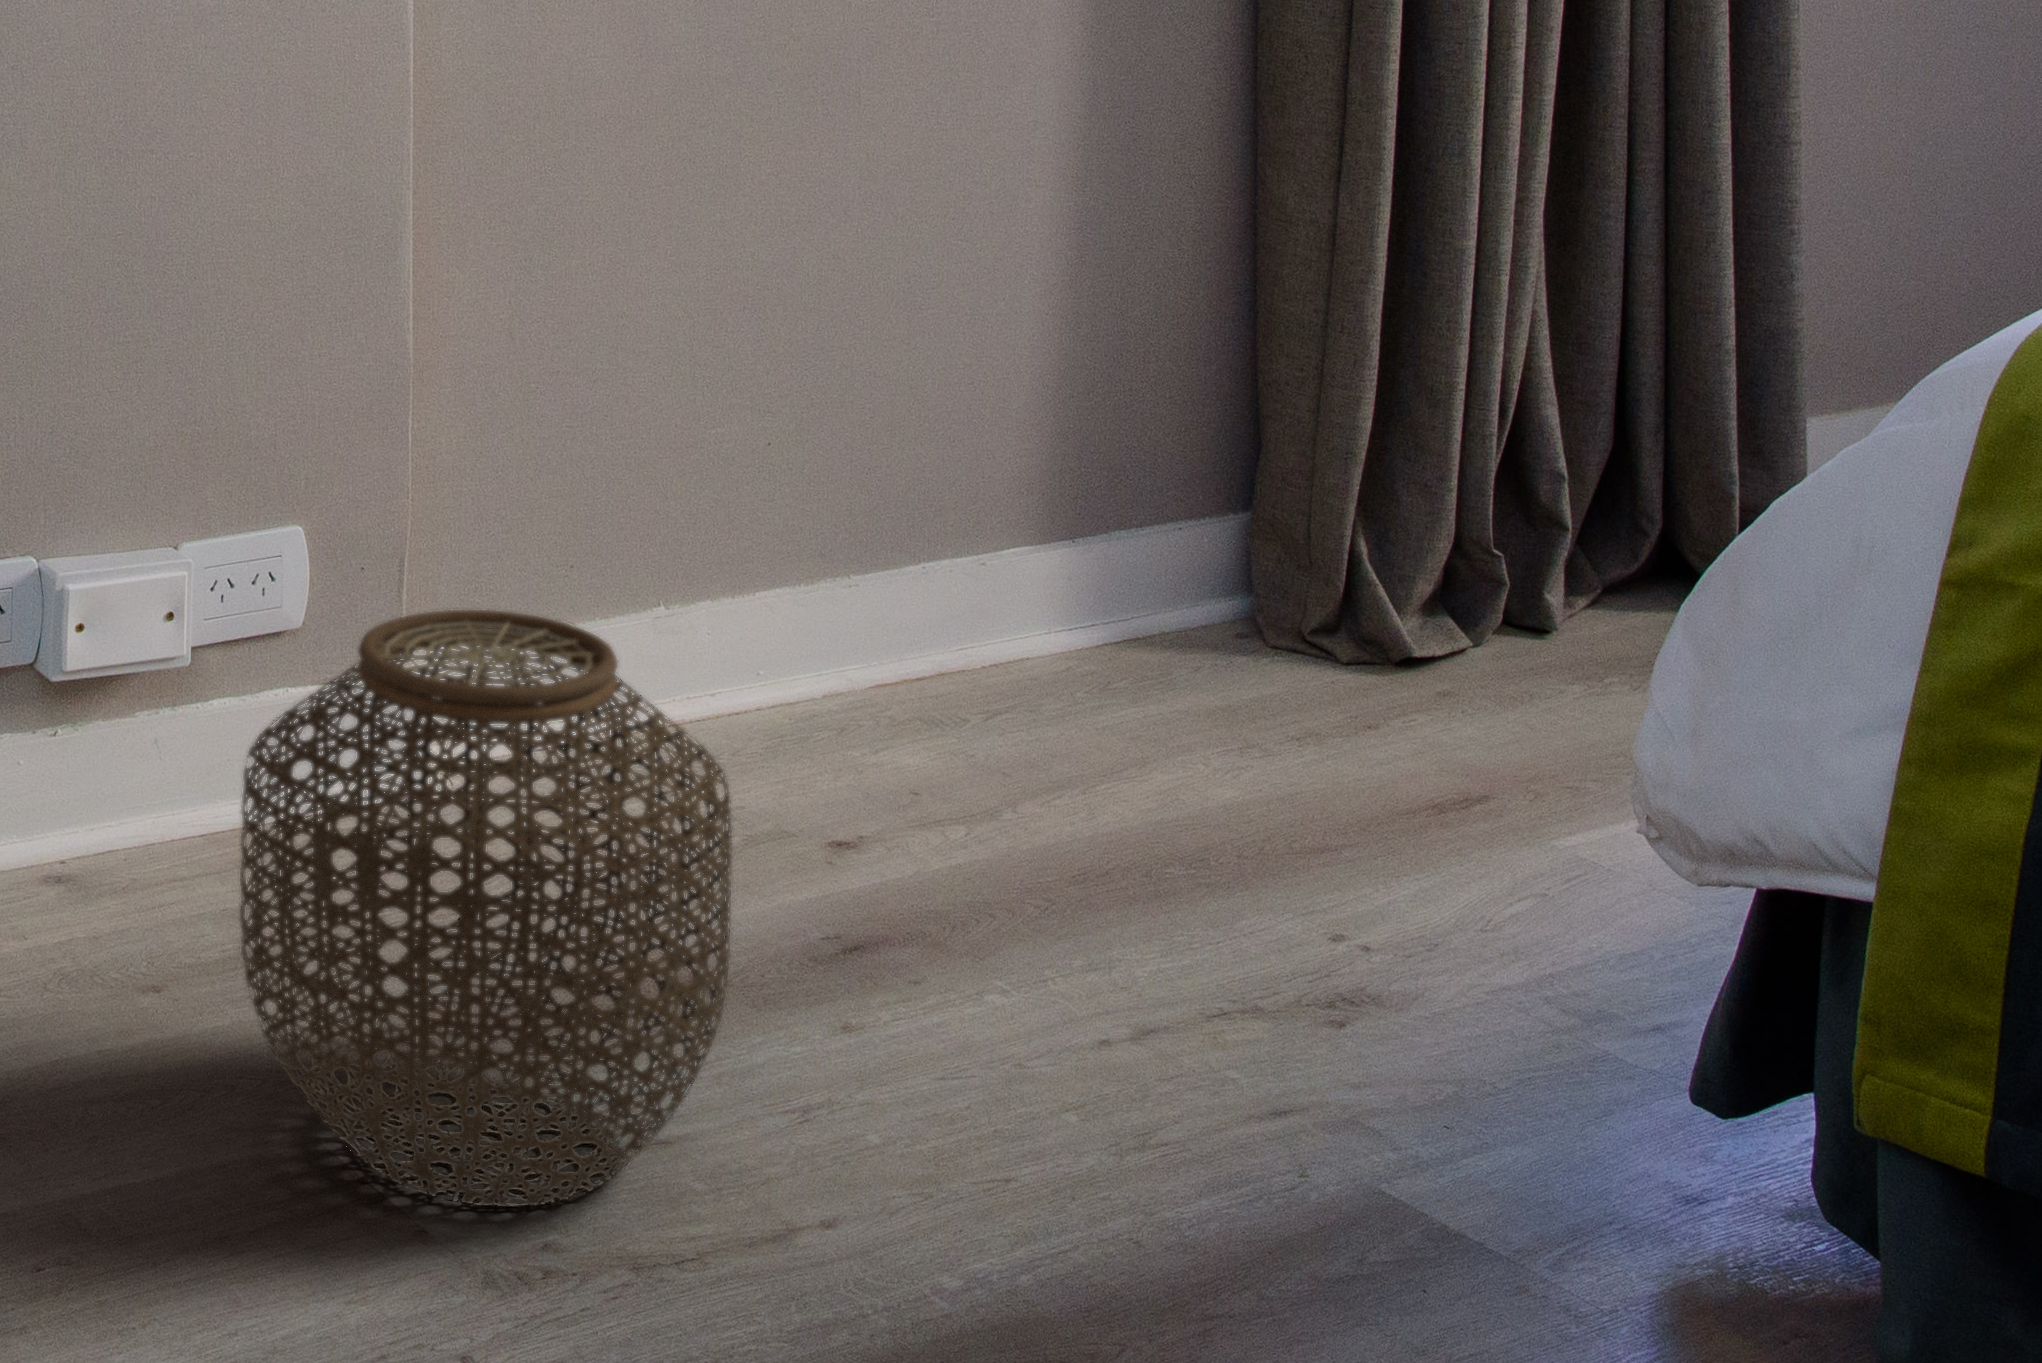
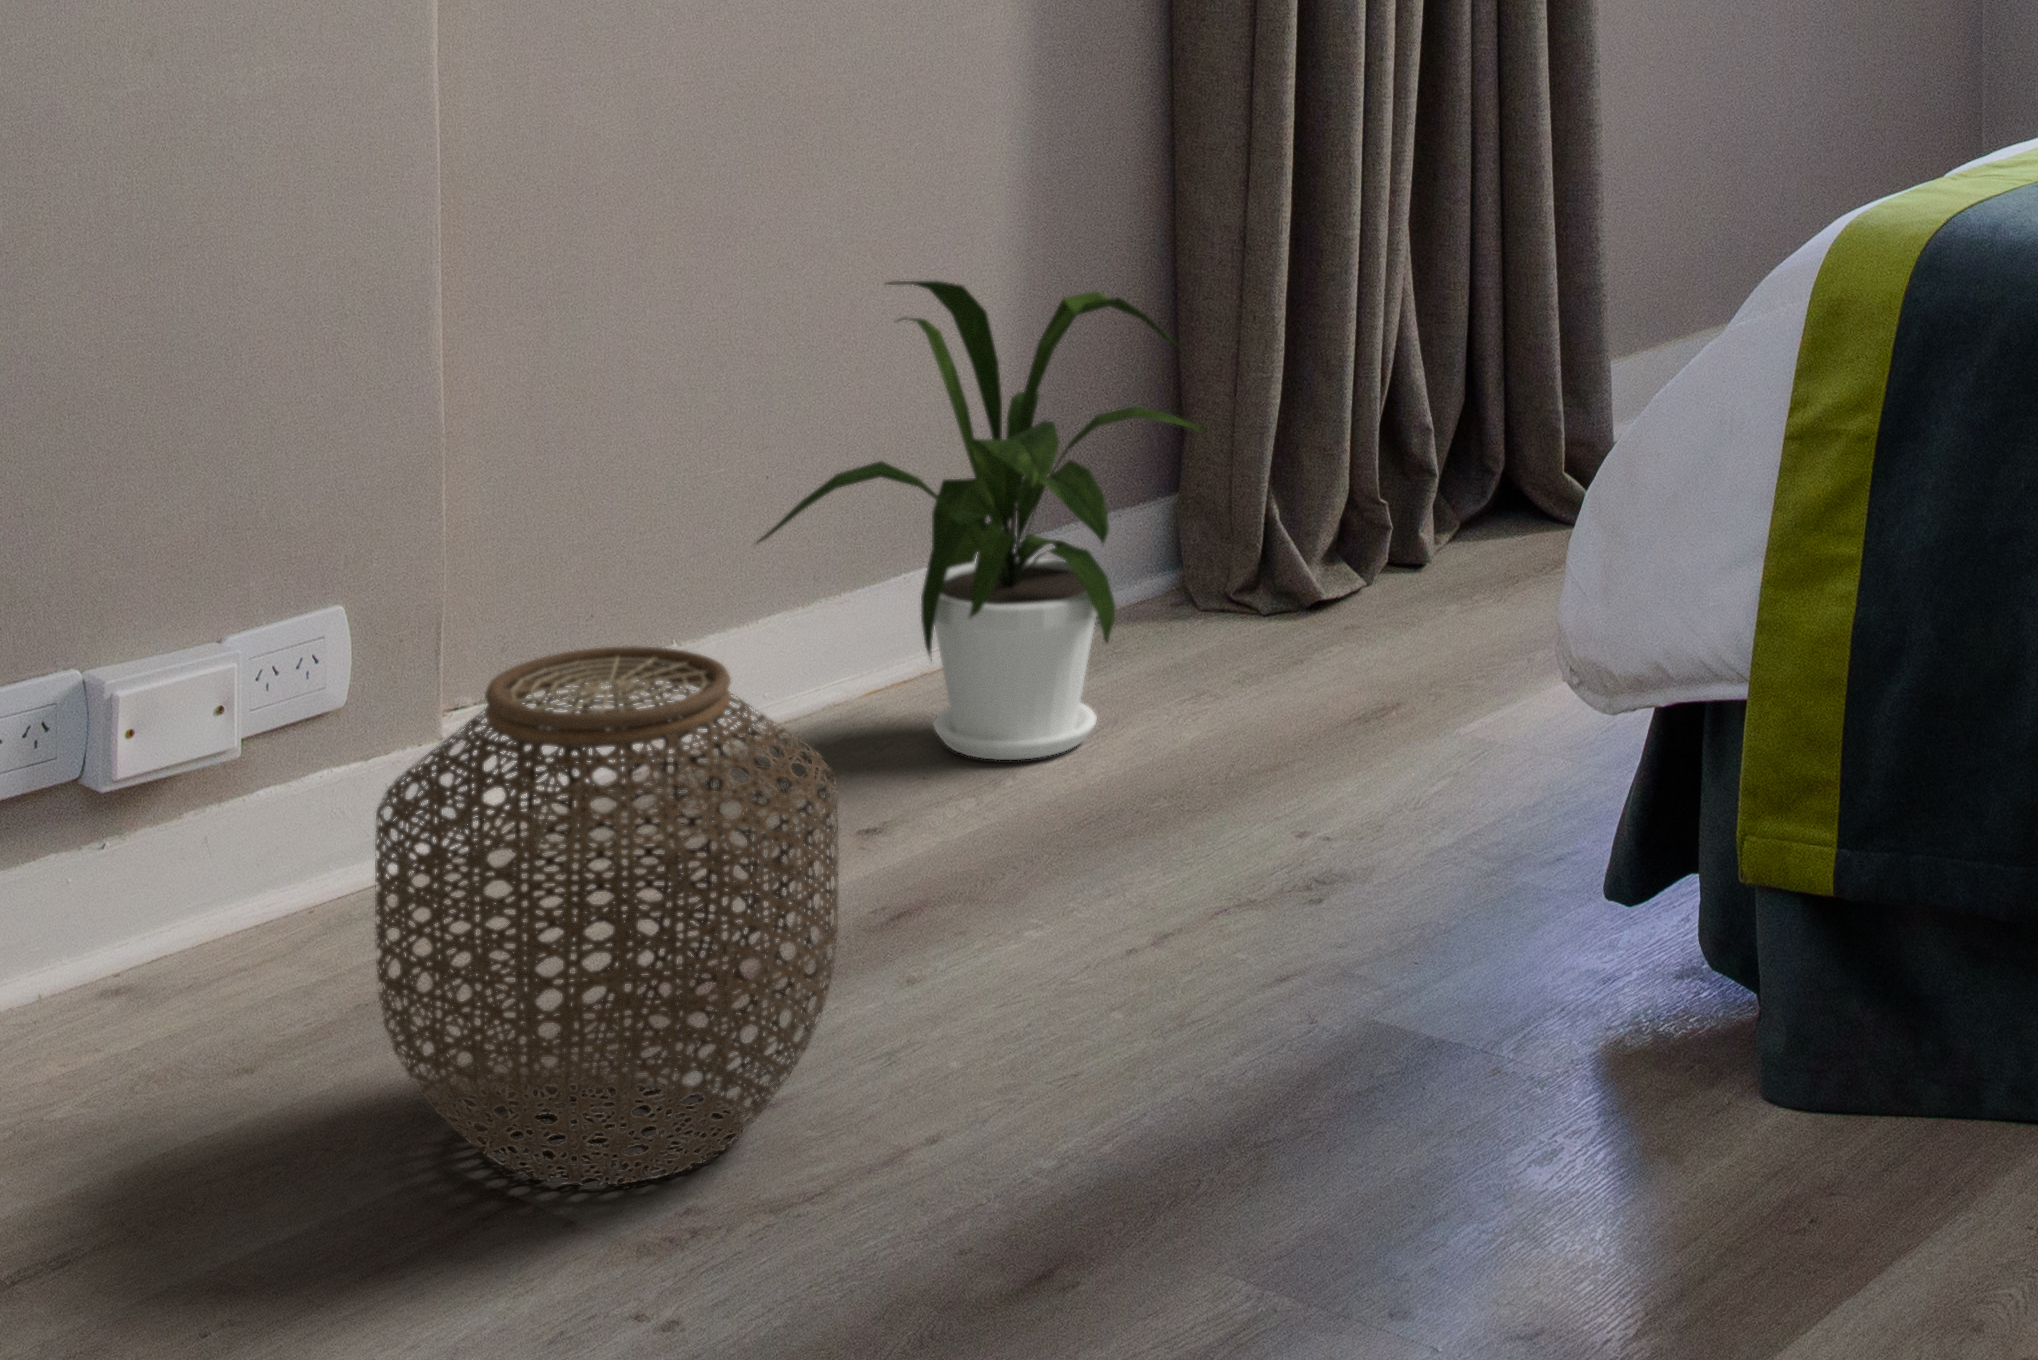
house plant: none [736,242,1255,796] -> present [757,281,1205,760]

